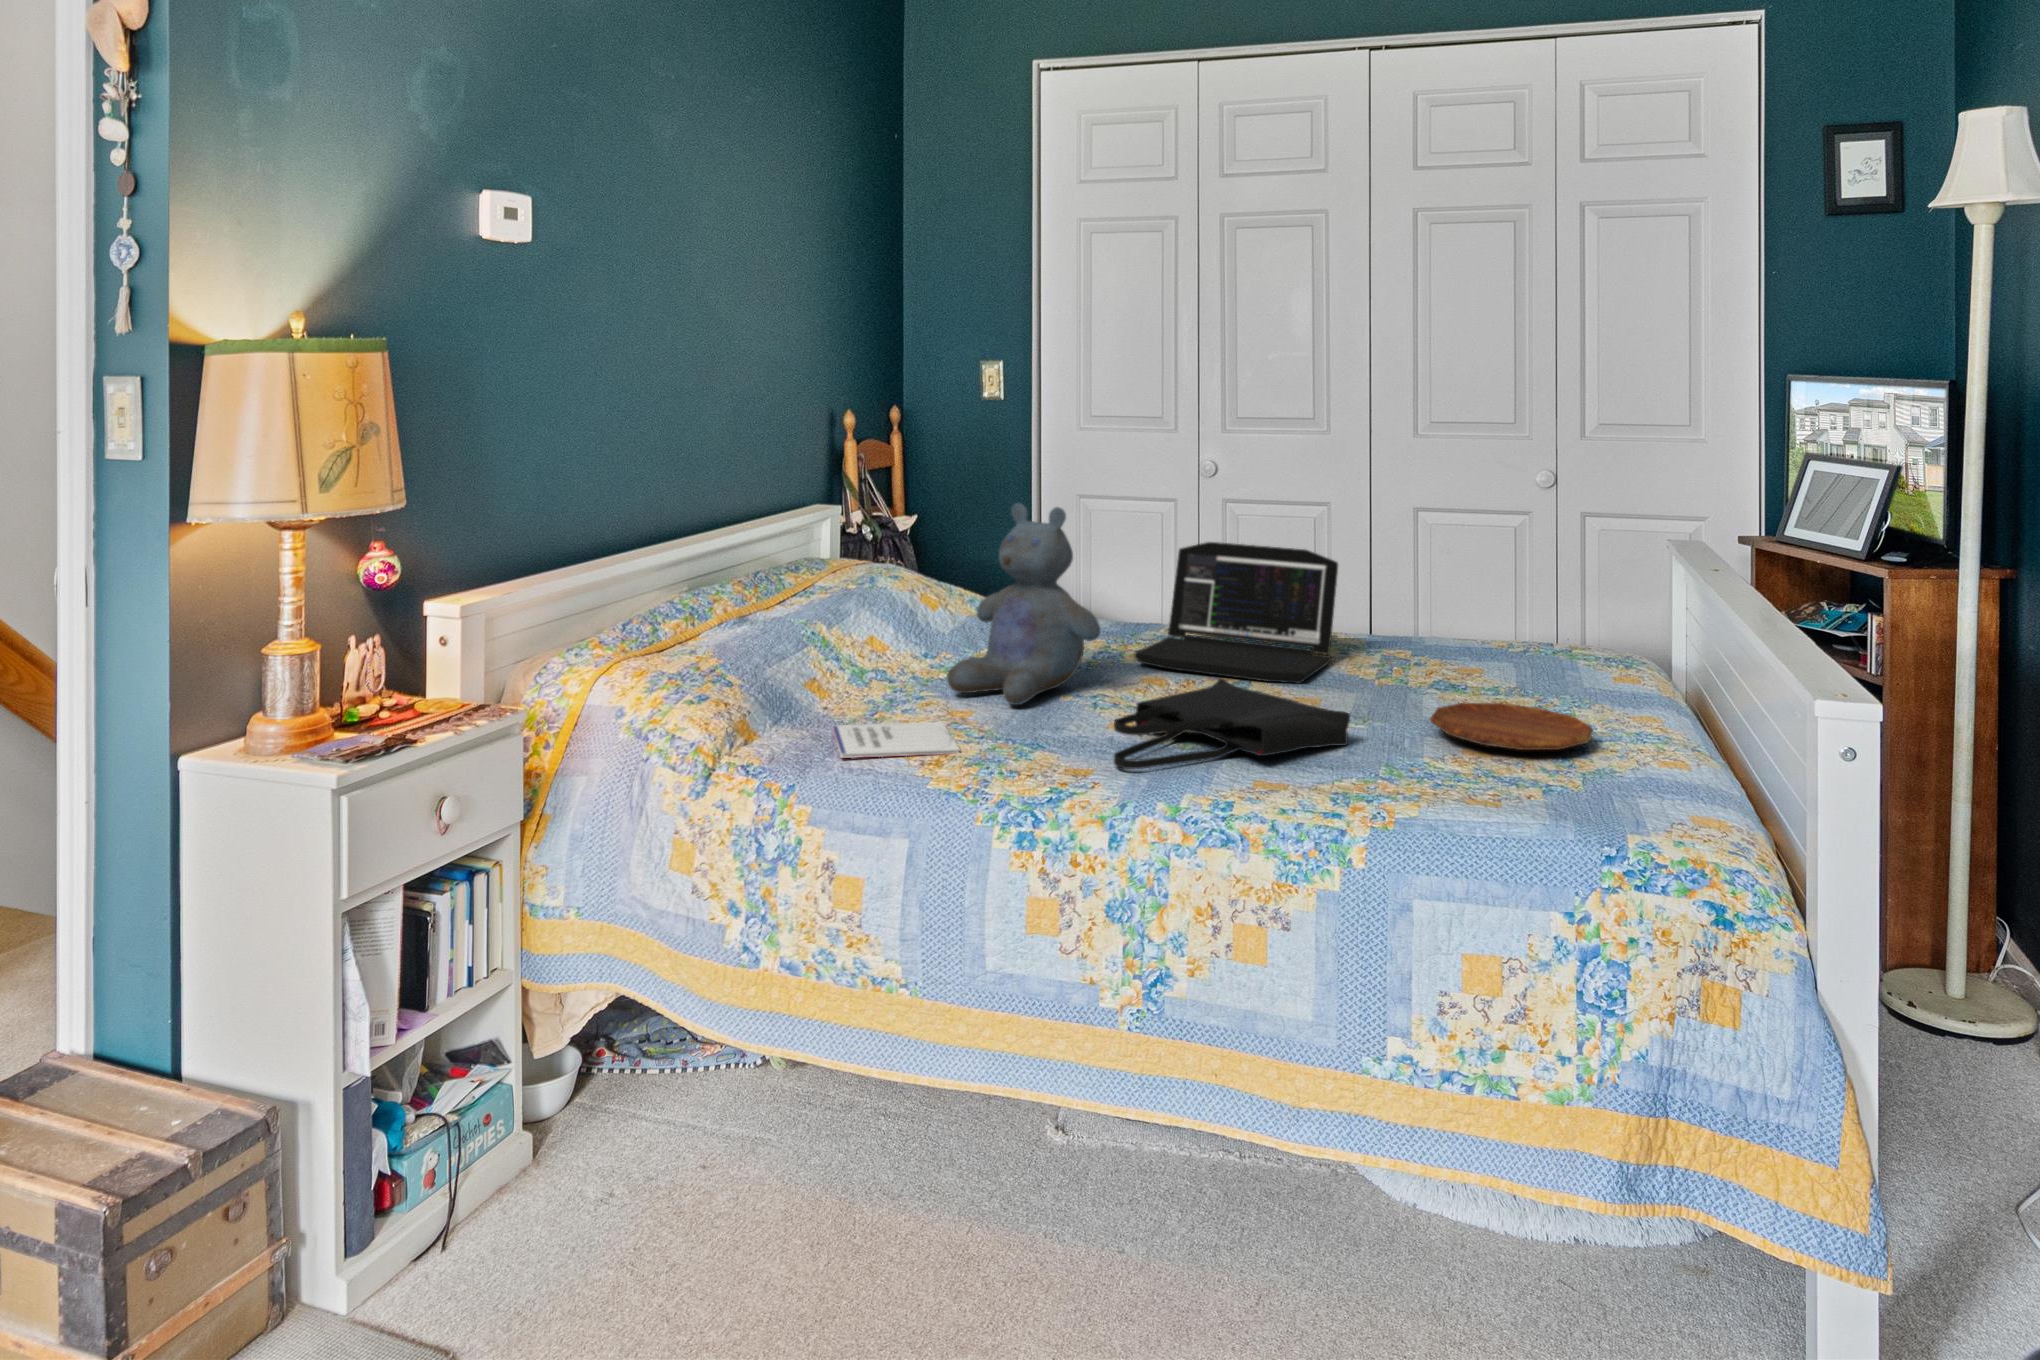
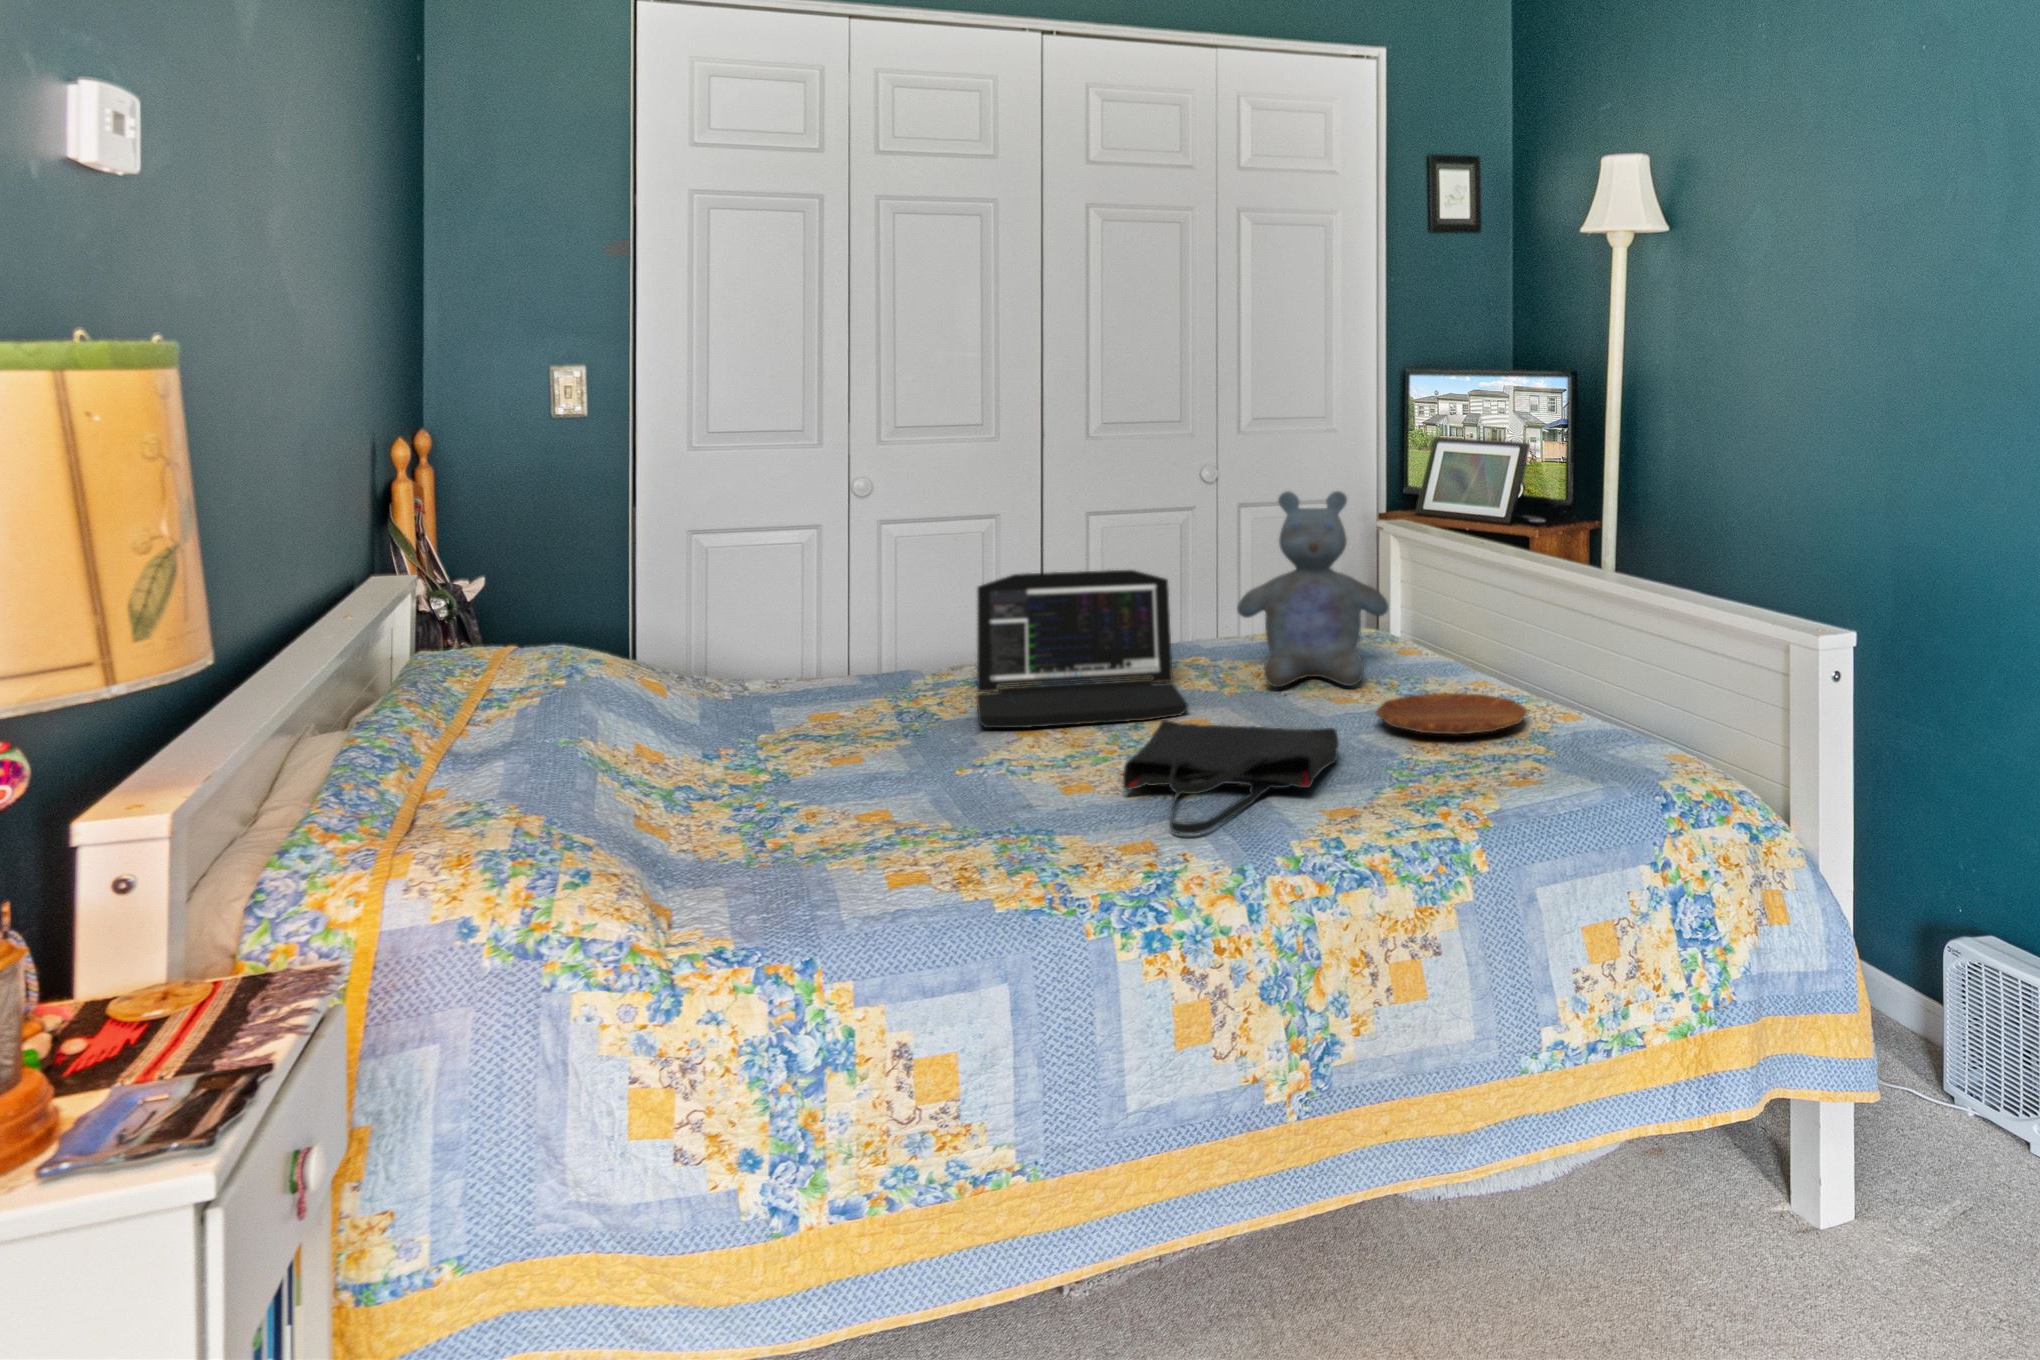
stuffed bear: present [947,503,1100,705] -> present [1237,491,1389,687]
notebook: present [832,722,959,758] -> none [753,839,973,910]

